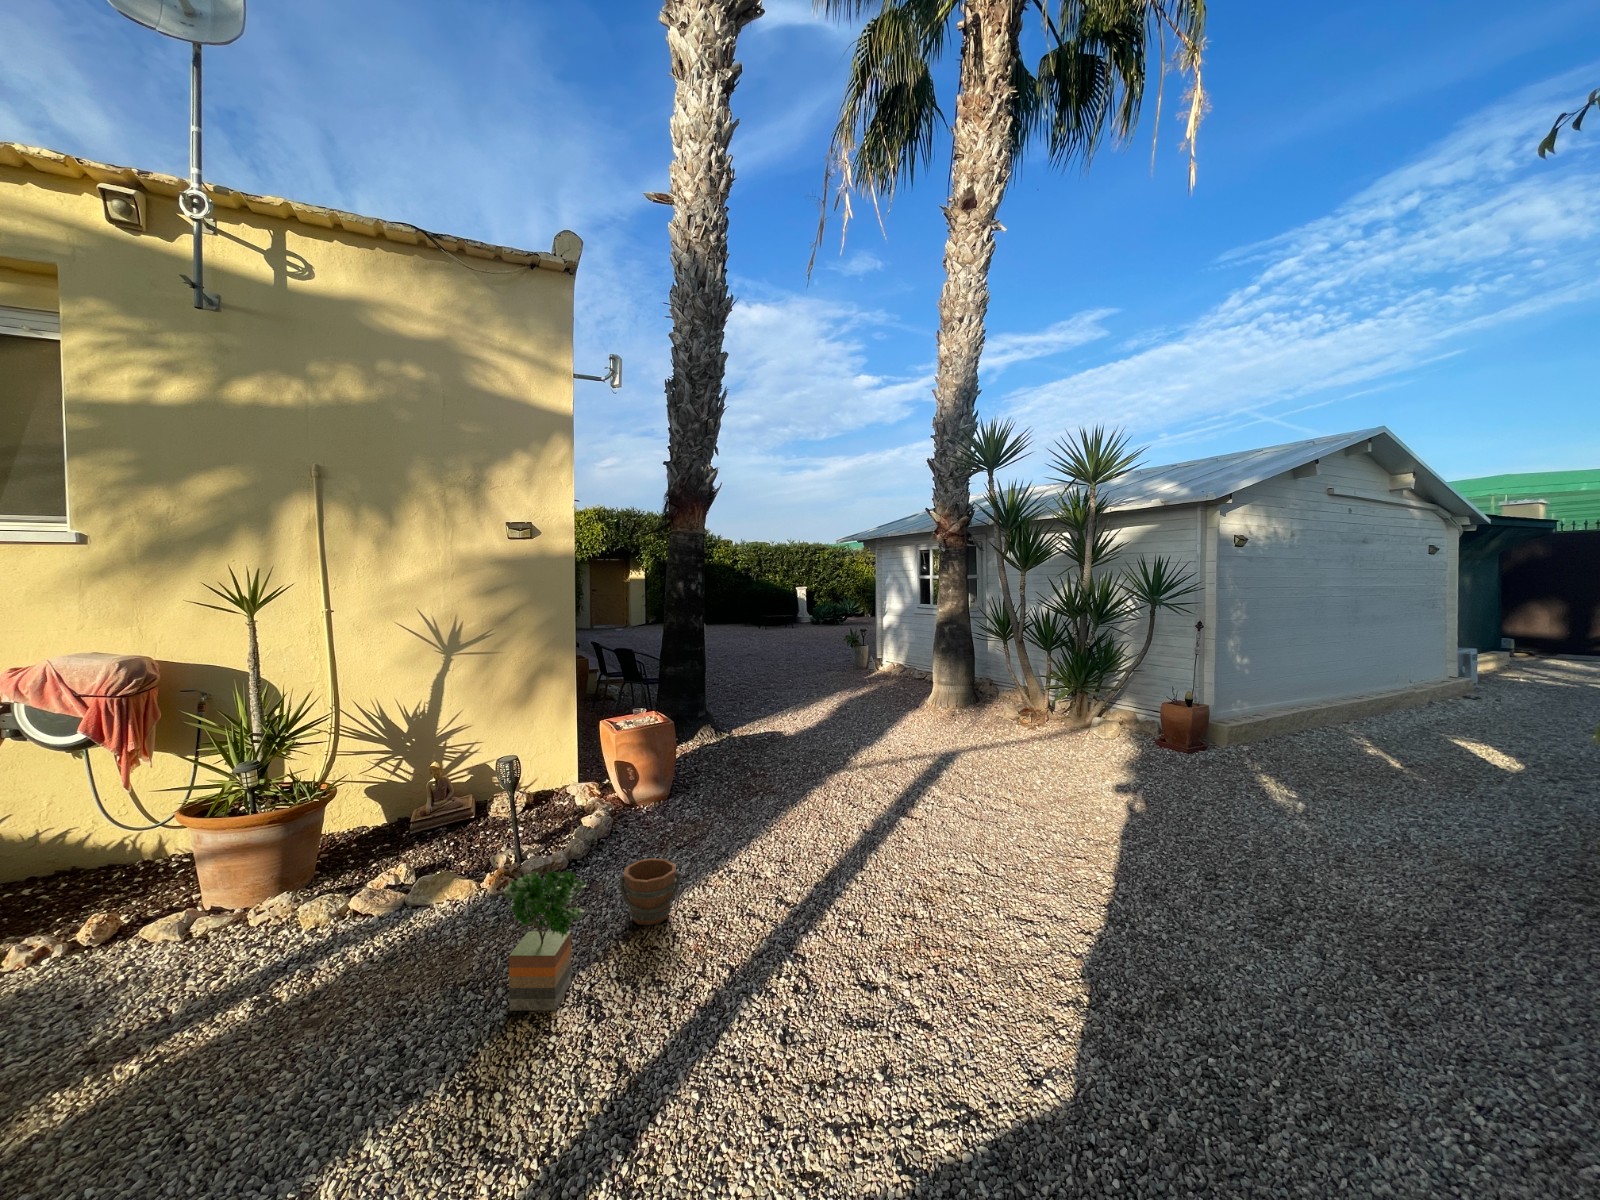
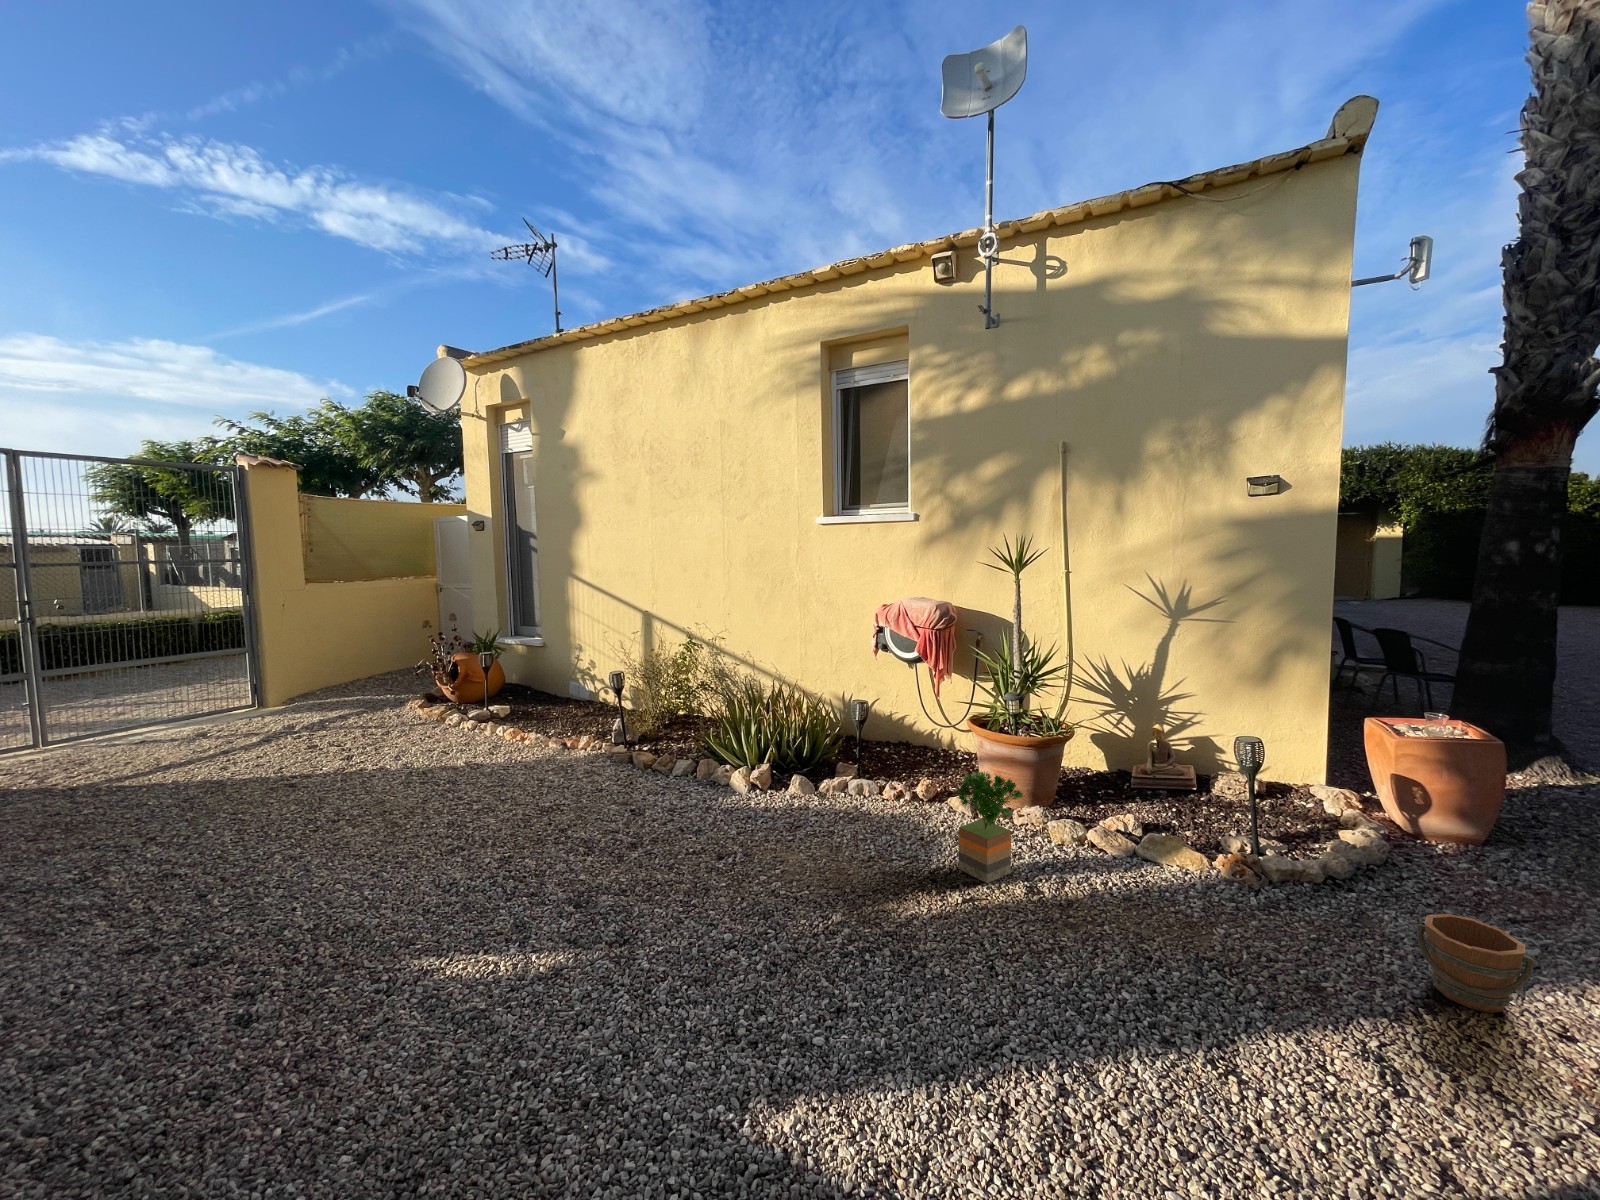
potted tree: present [504,870,586,1011] -> present [958,771,1023,883]

